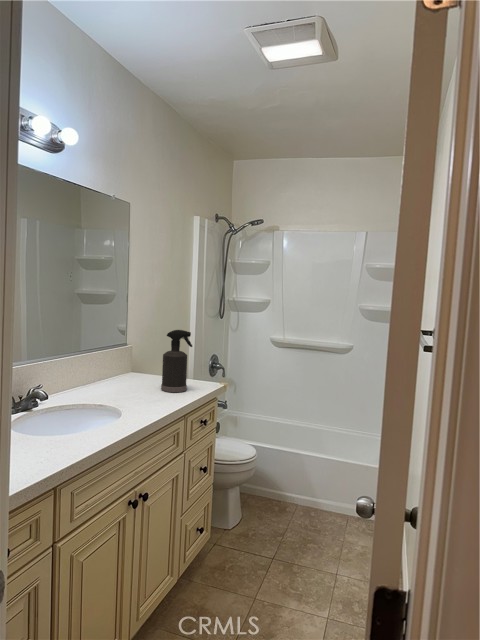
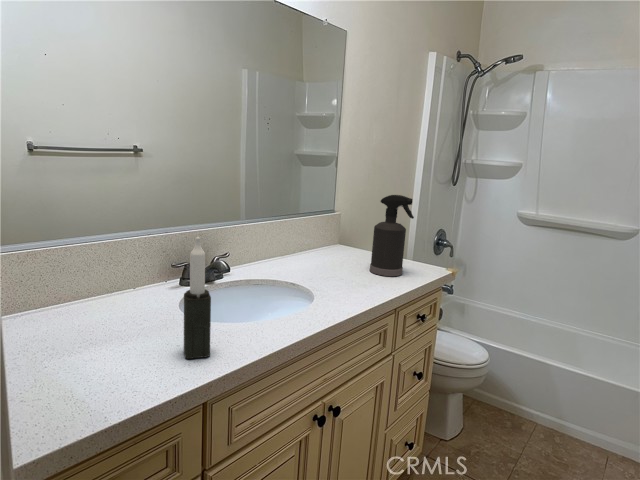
candle: none [31,368,54,460] -> present [184,237,211,359]

